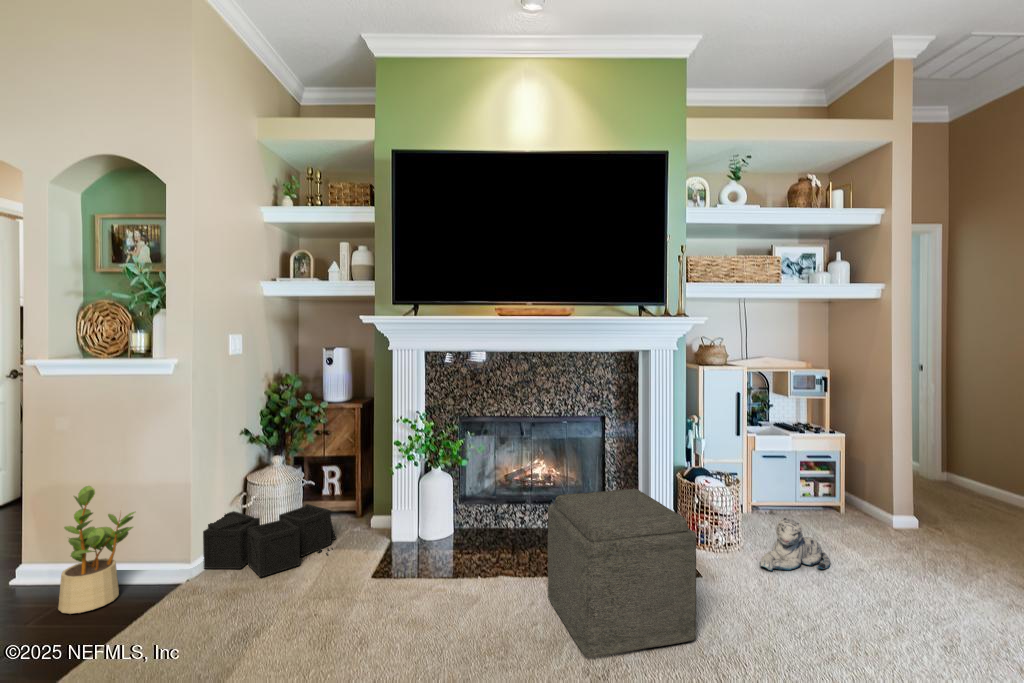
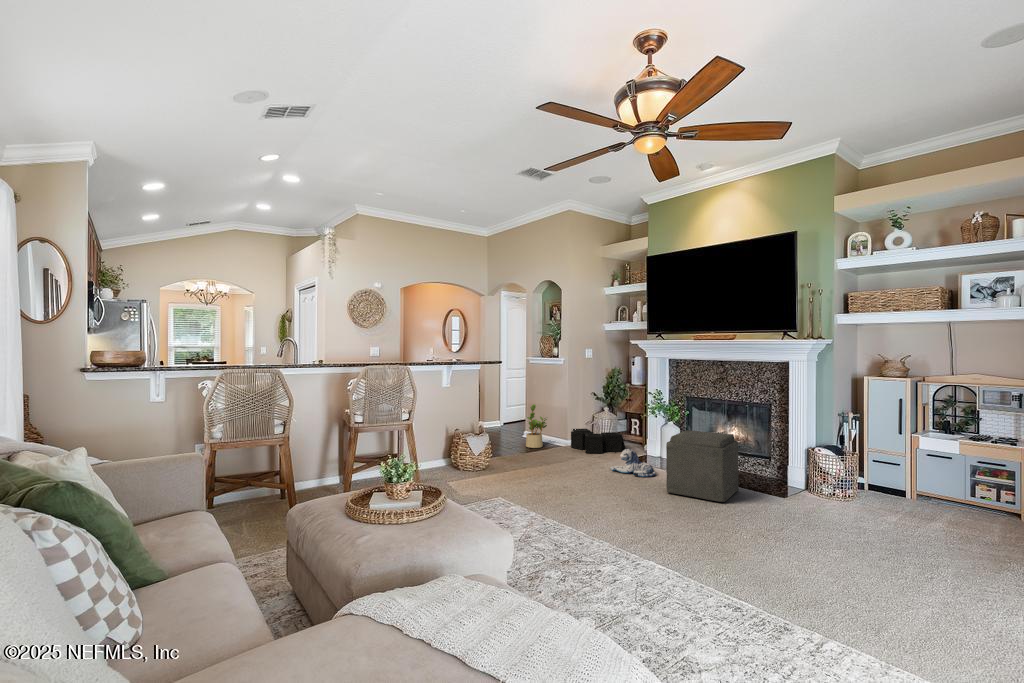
plush toy: present [760,518,830,571] -> present [611,448,655,477]

